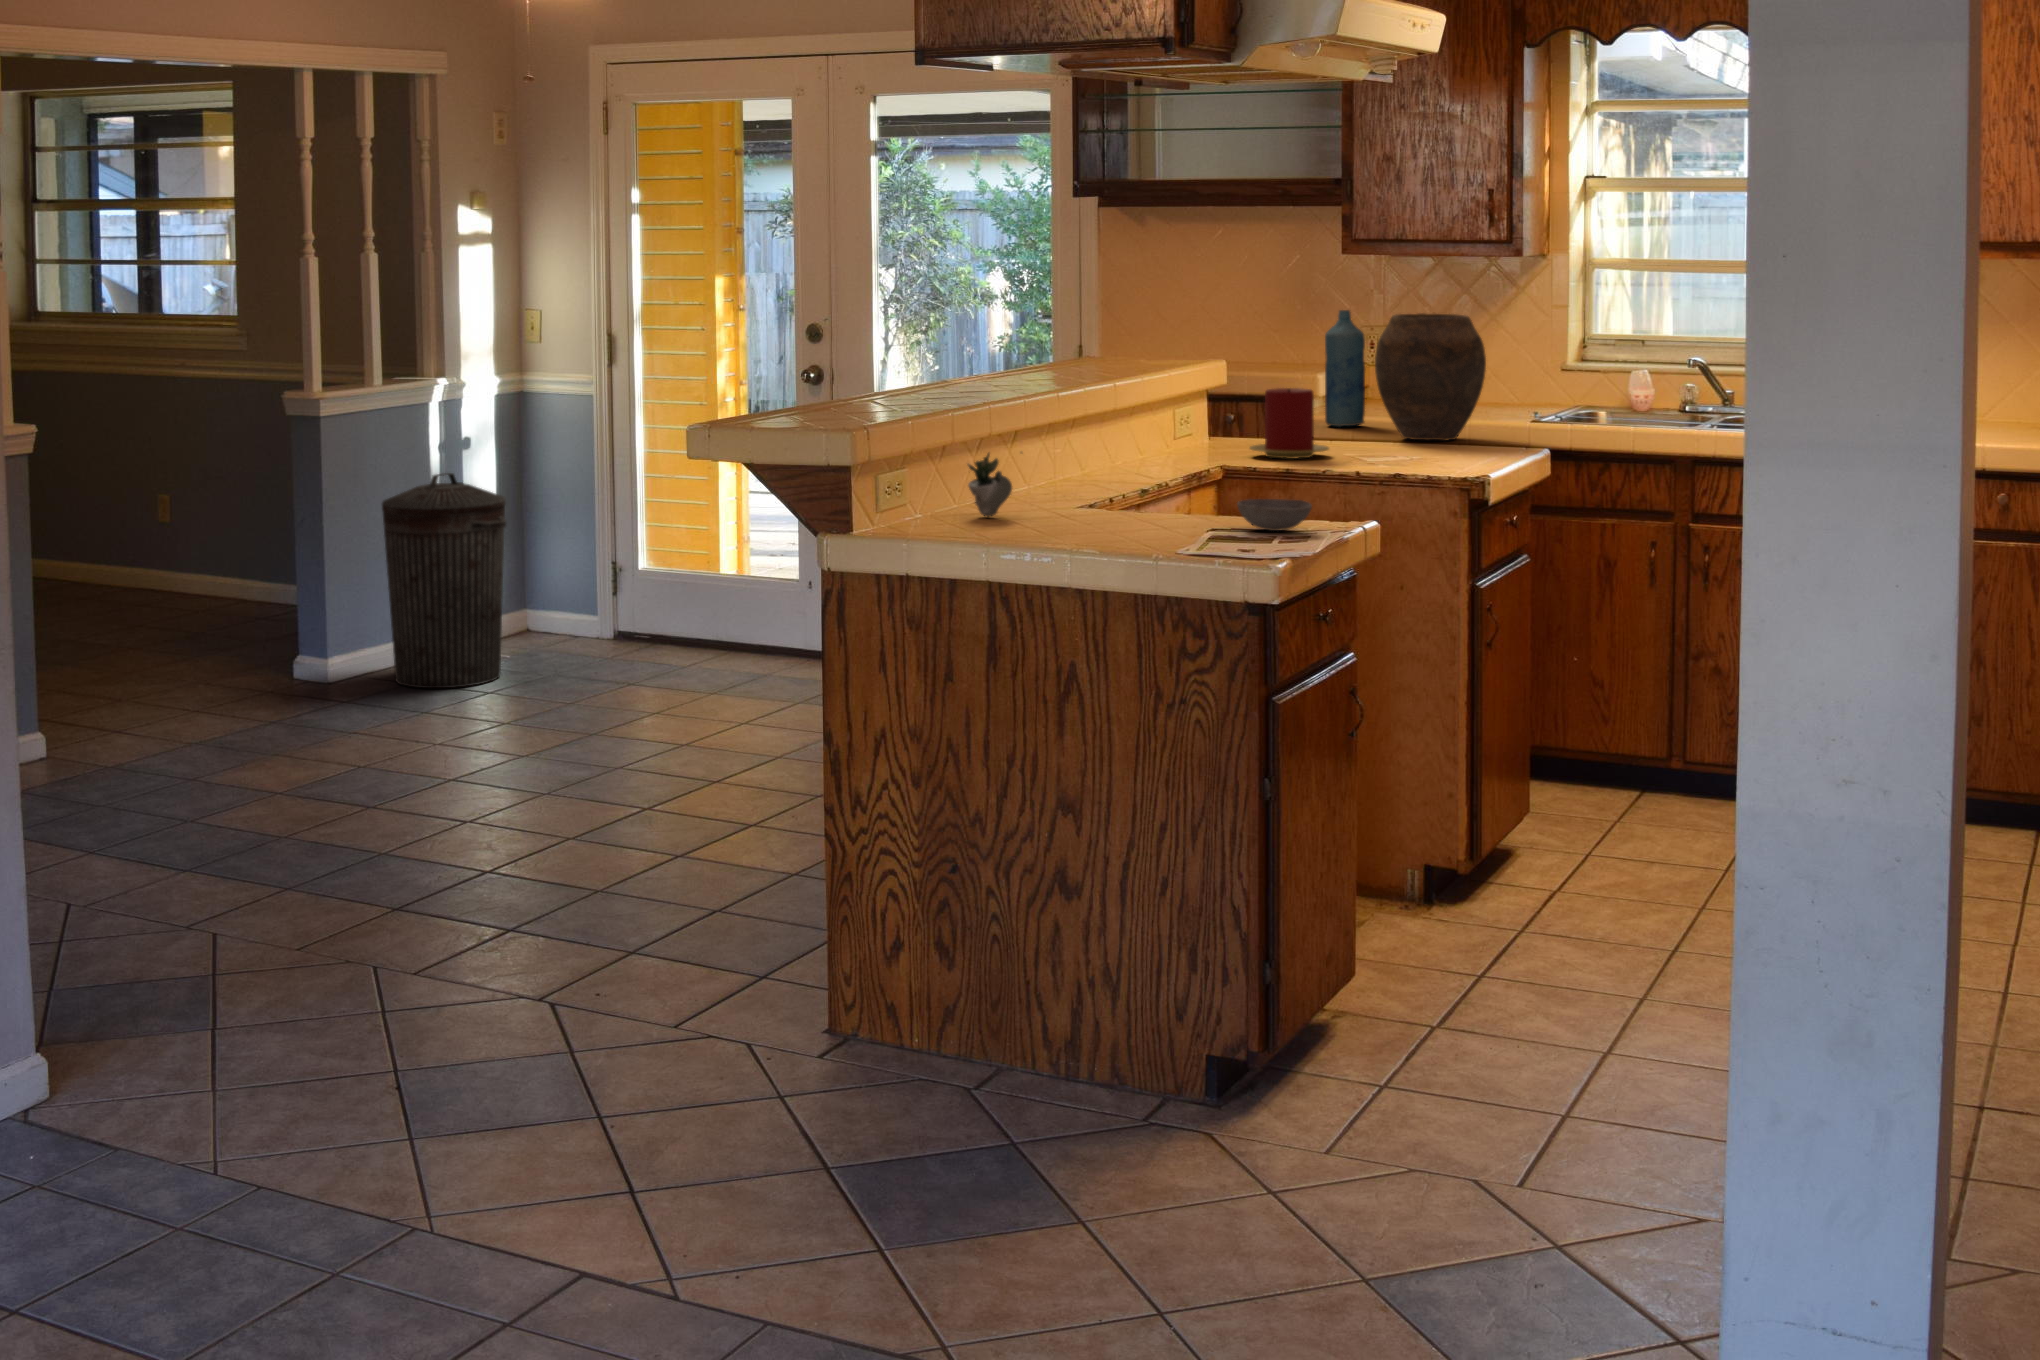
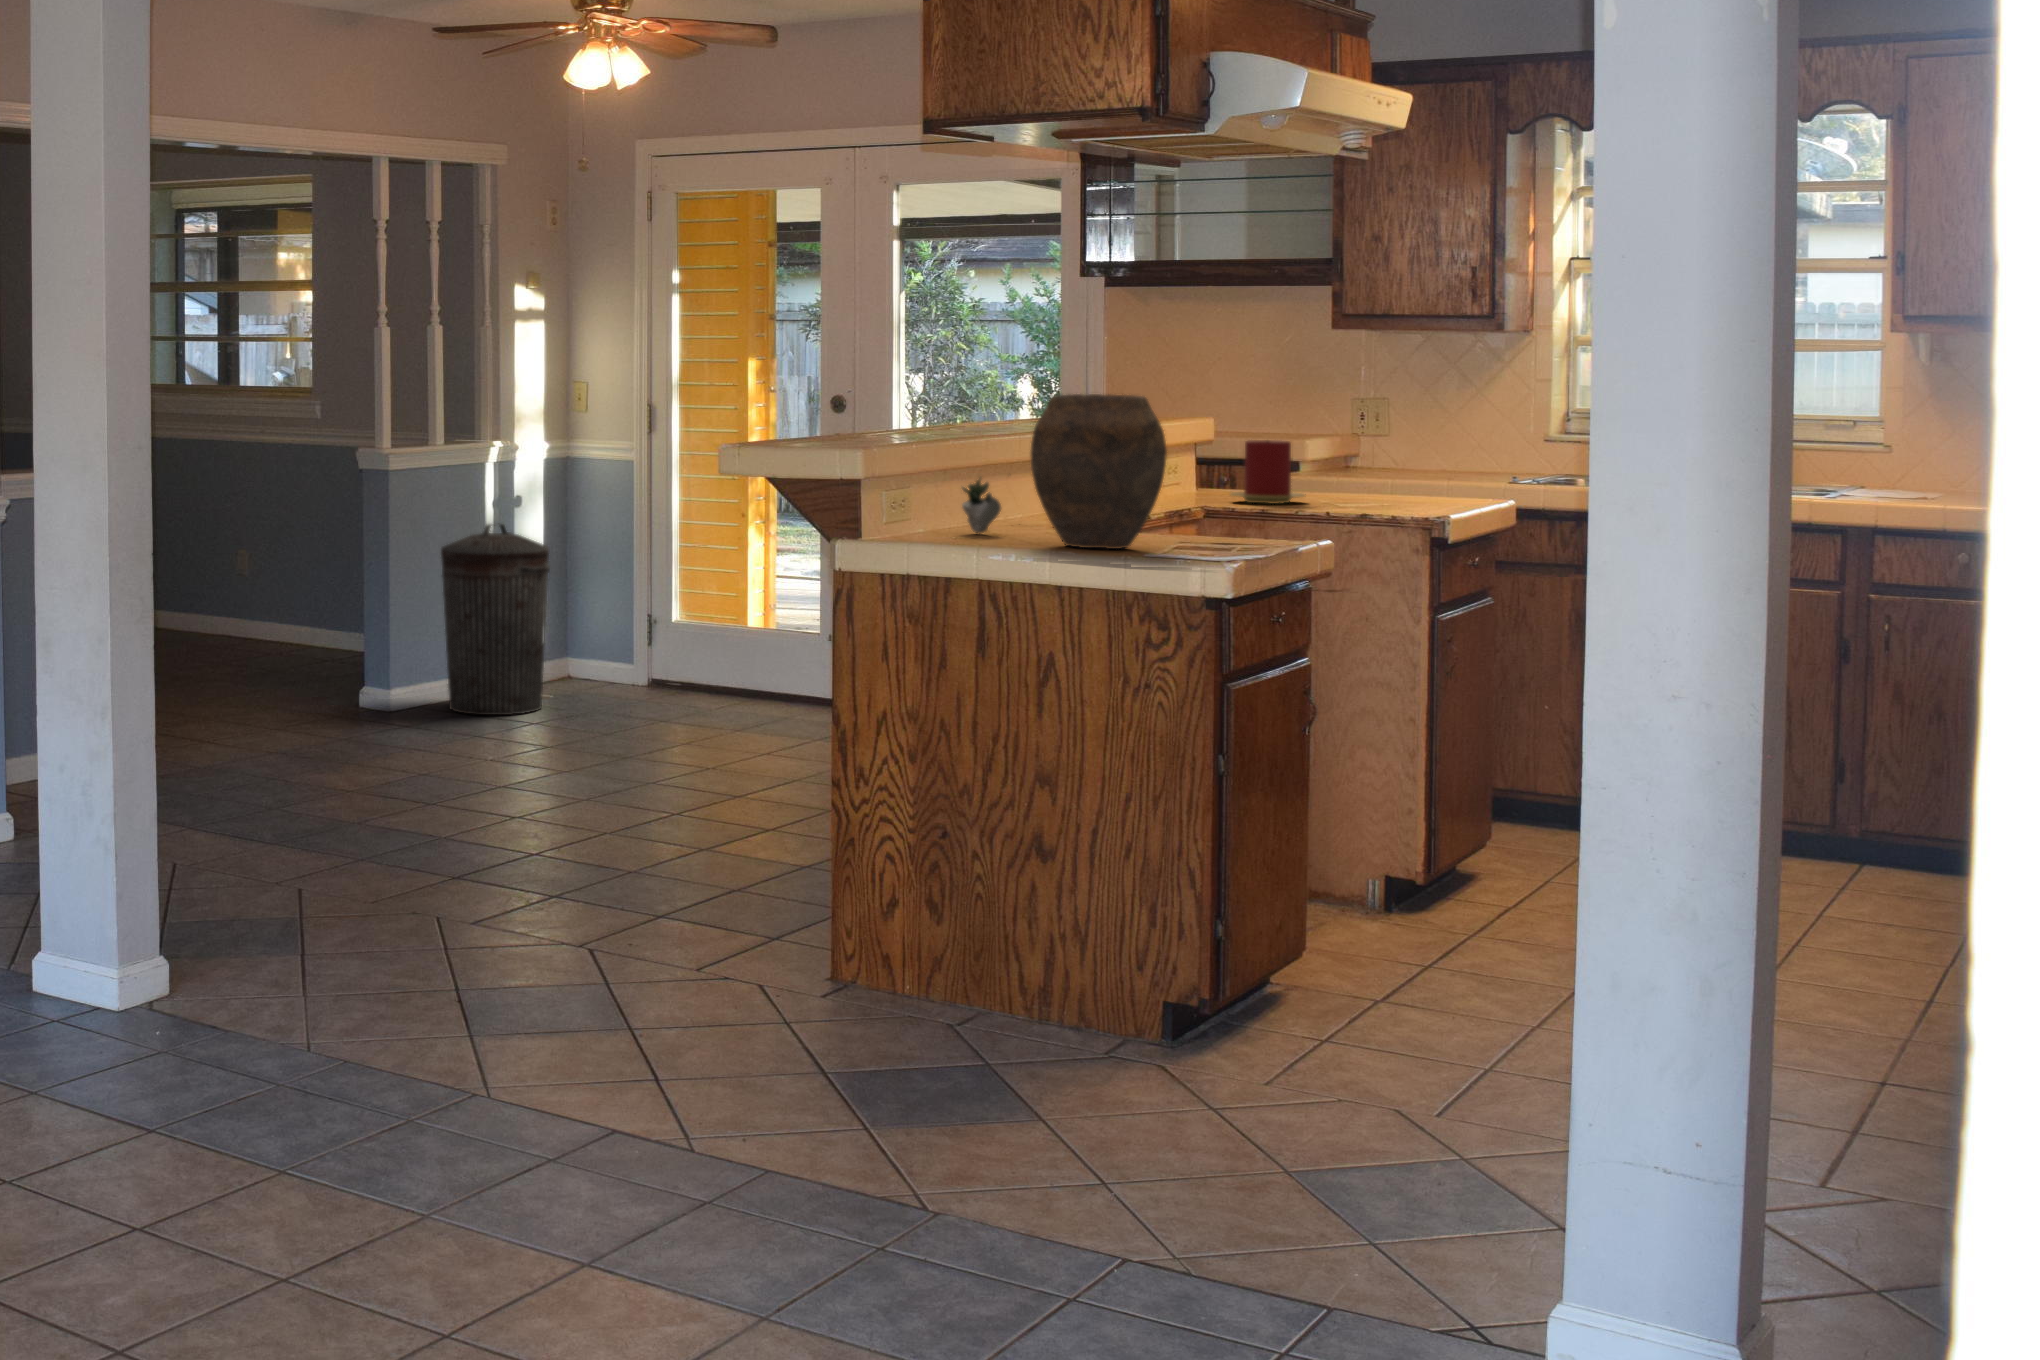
bottle: present [1325,310,1365,427] -> none [1310,376,1349,485]
vase: present [1375,313,1486,441] -> present [1030,394,1167,549]
bowl: present [1237,499,1312,531] -> none [1205,522,1274,549]

